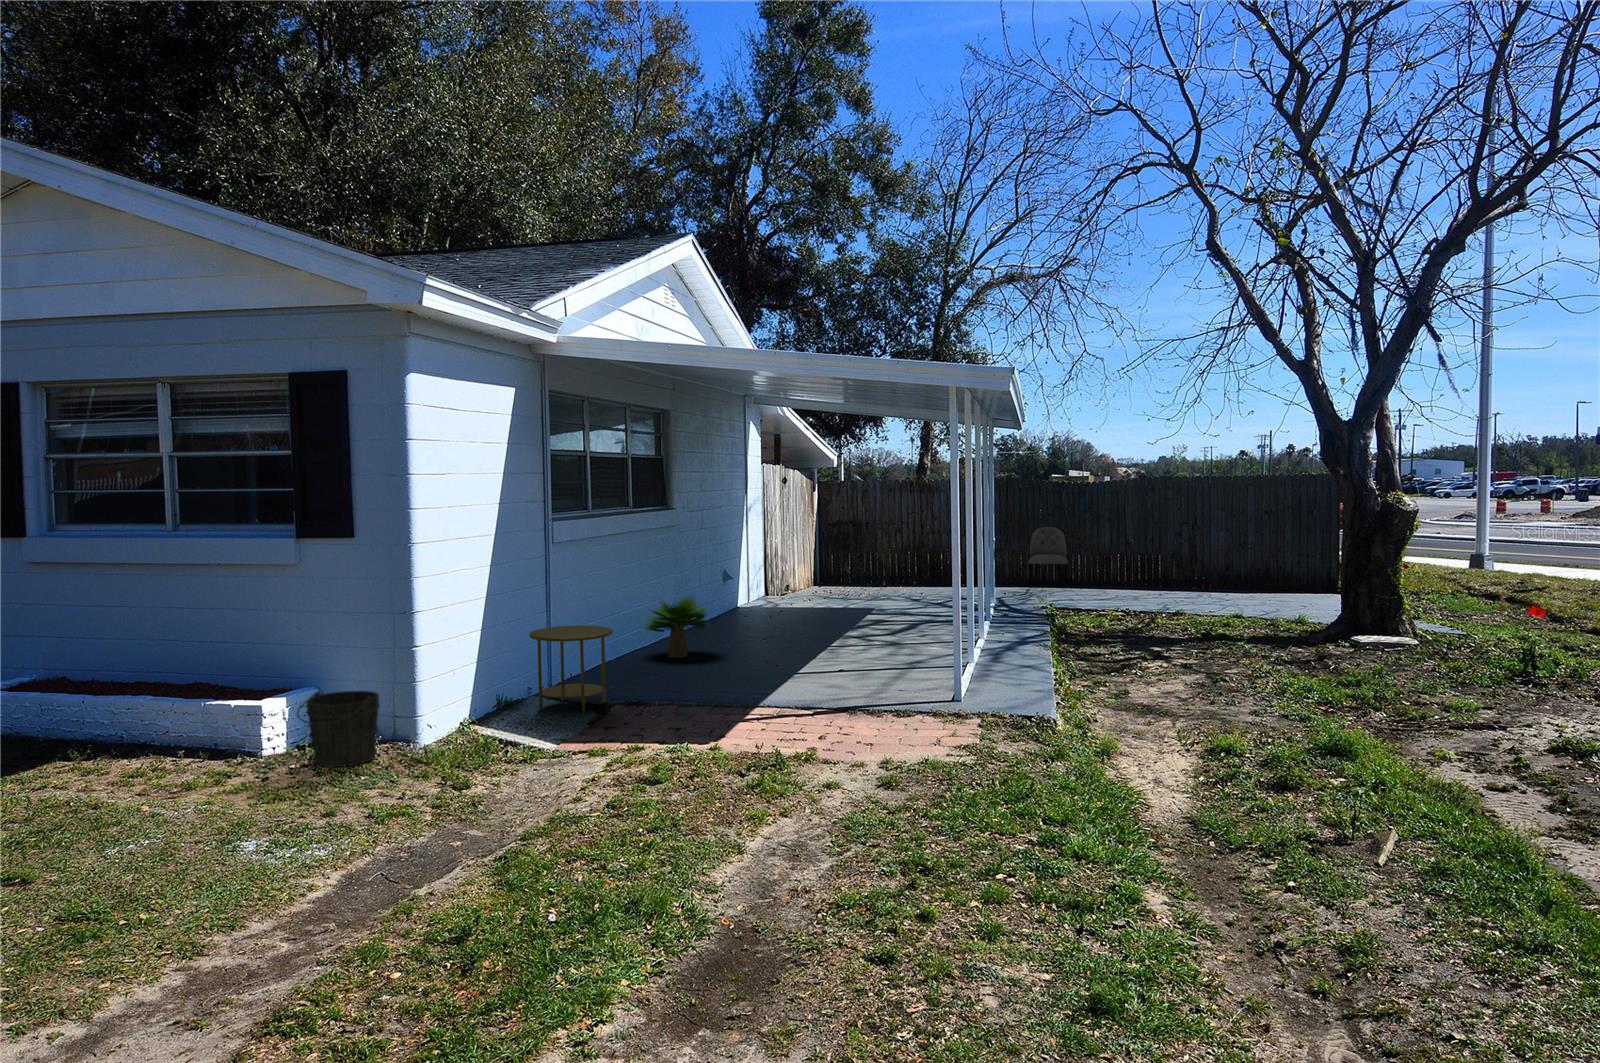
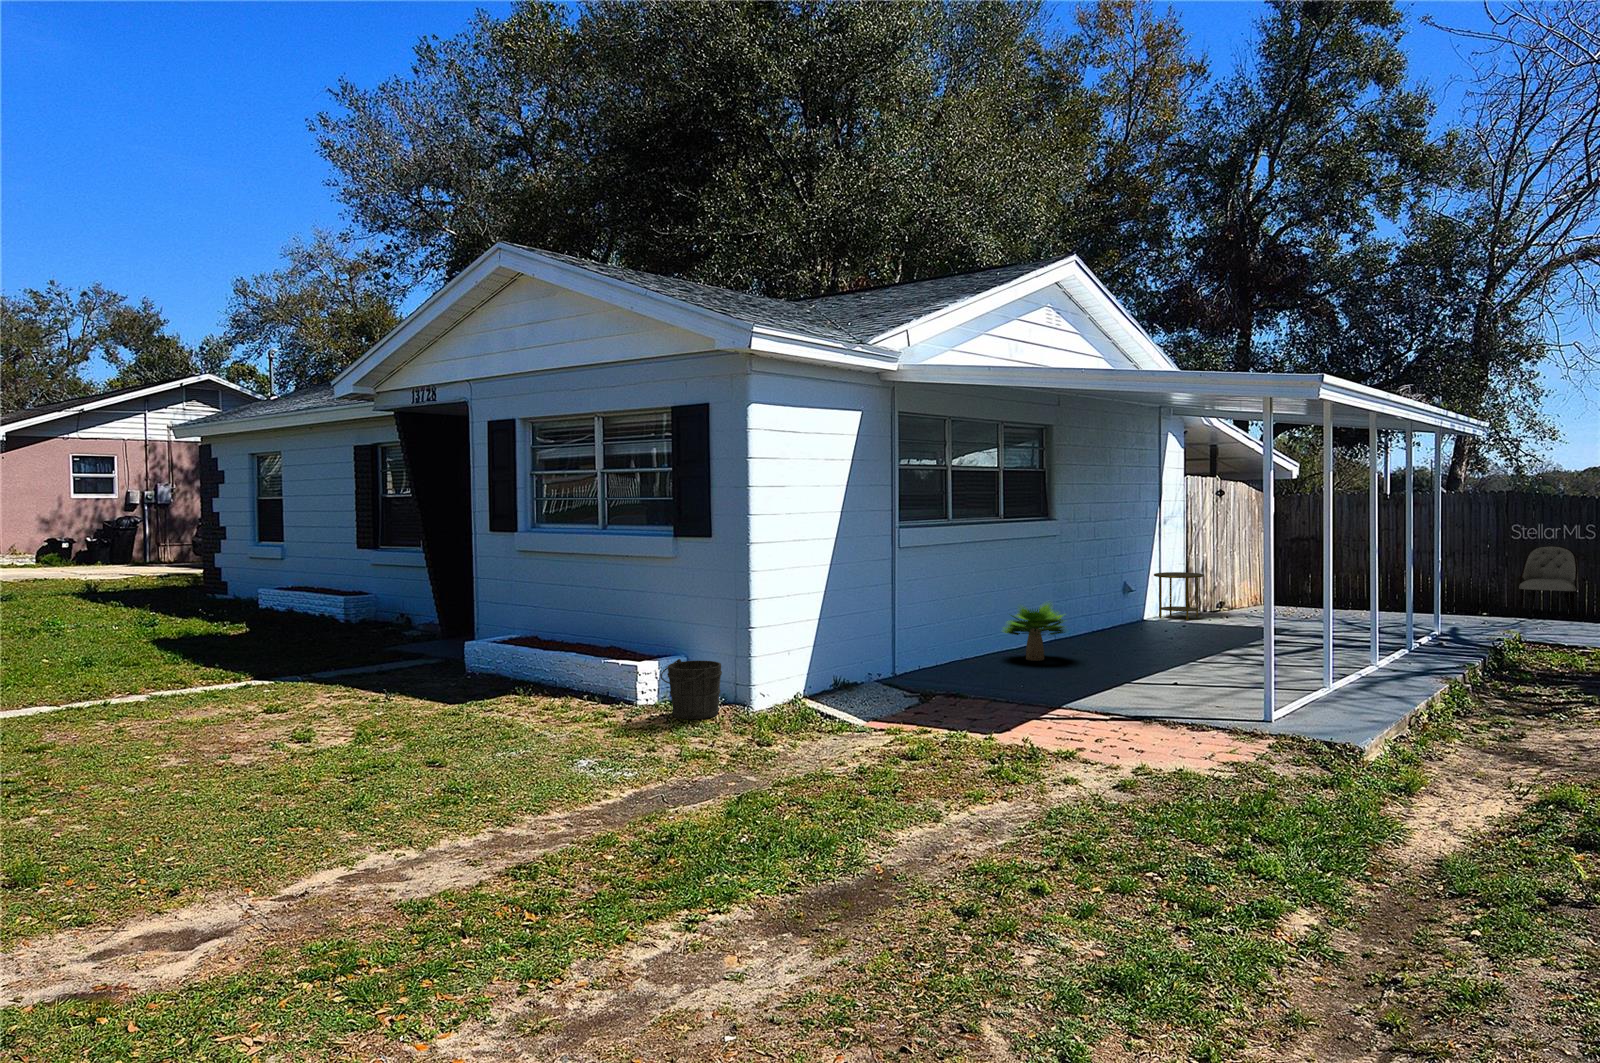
side table: present [529,625,613,713] -> present [1154,572,1204,621]

